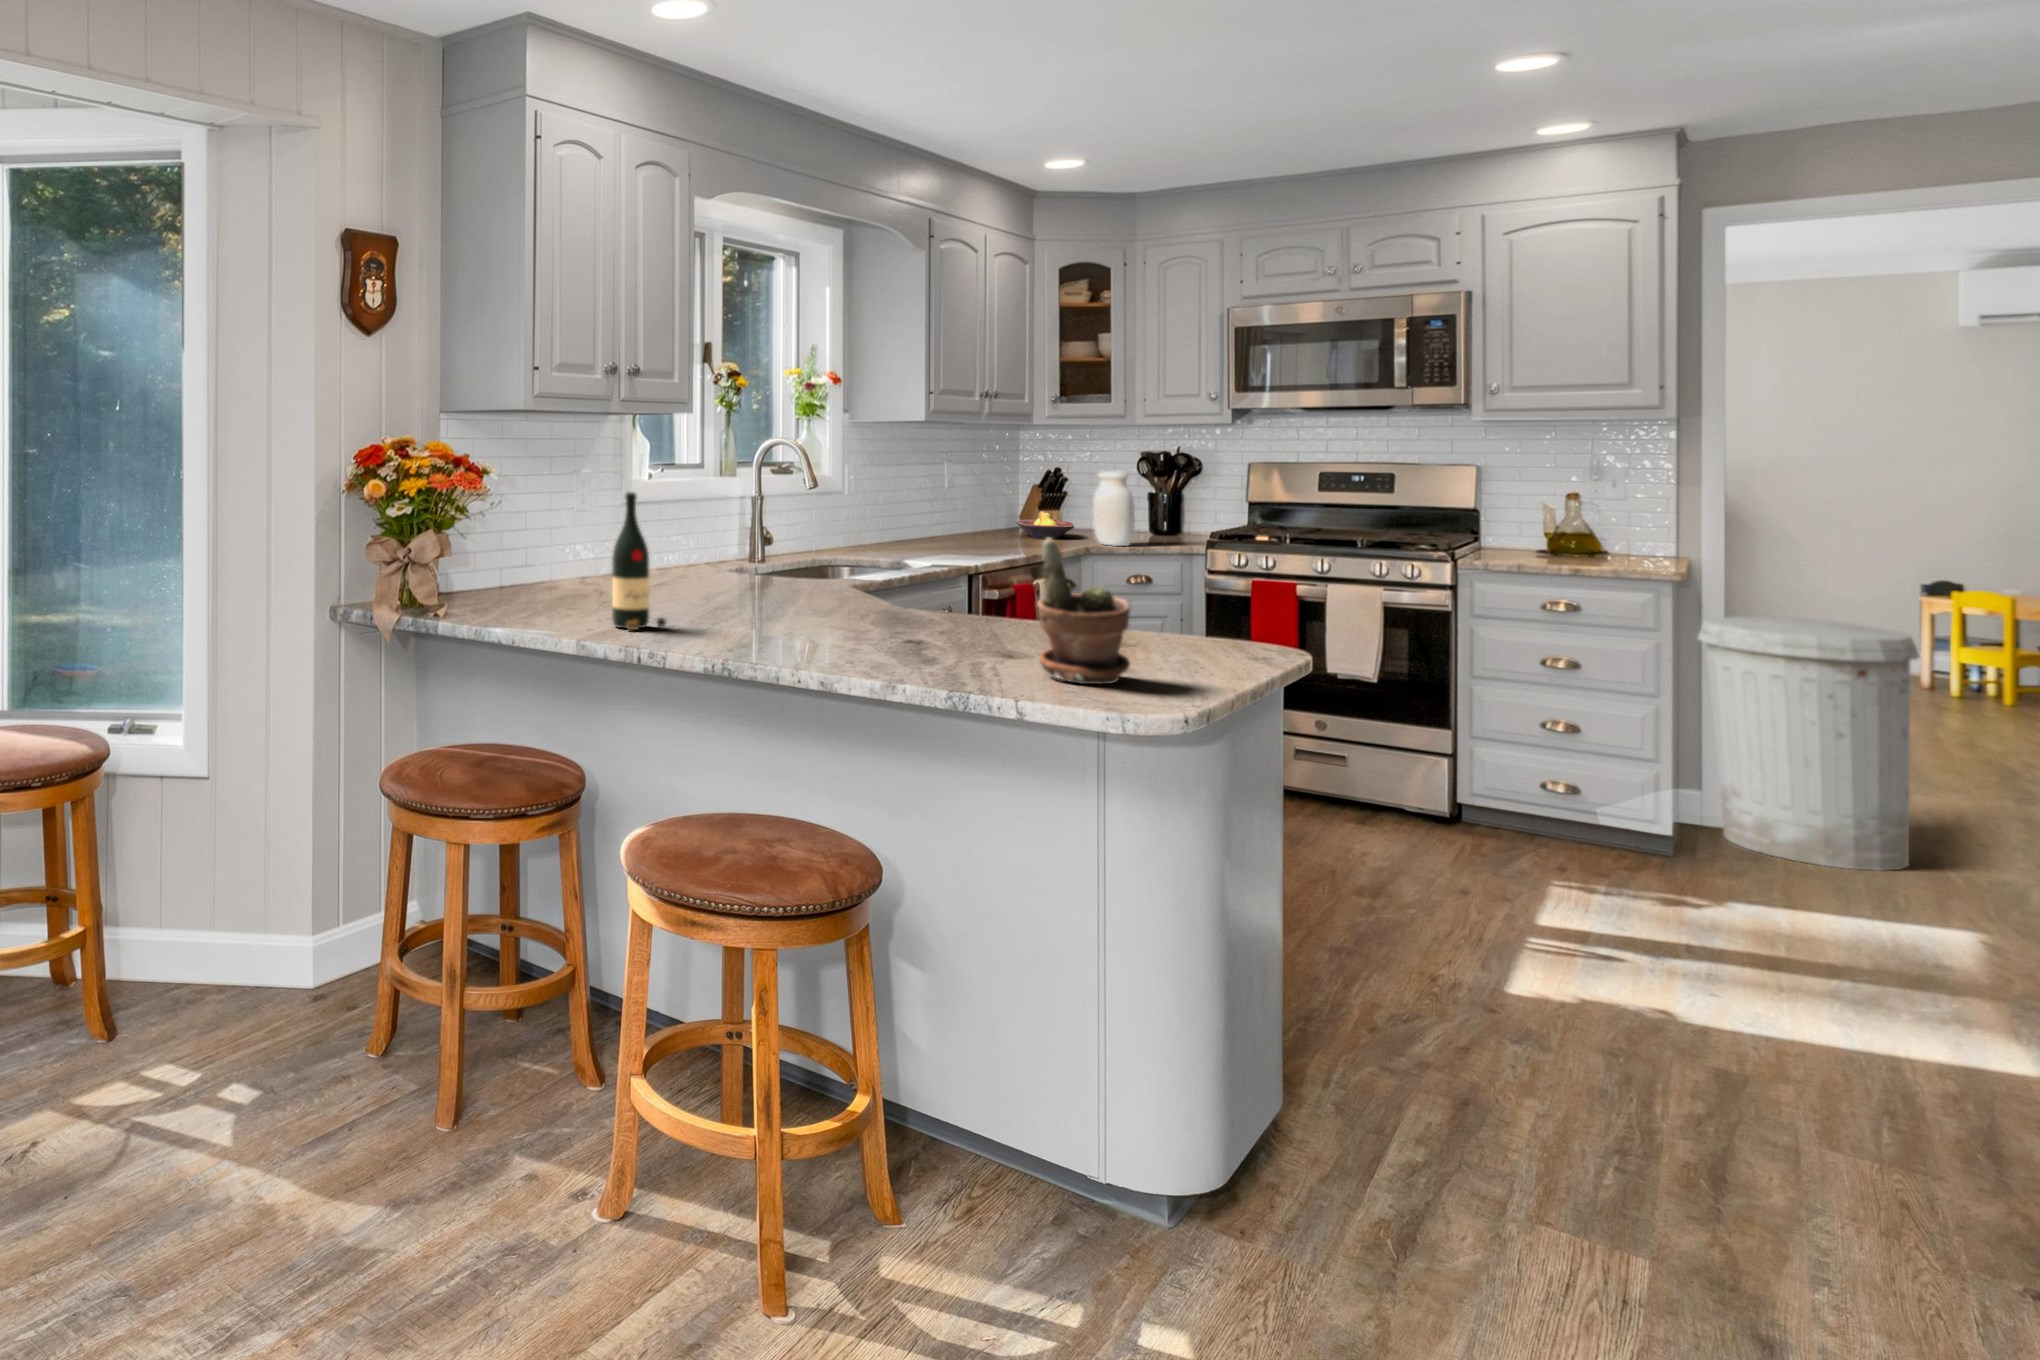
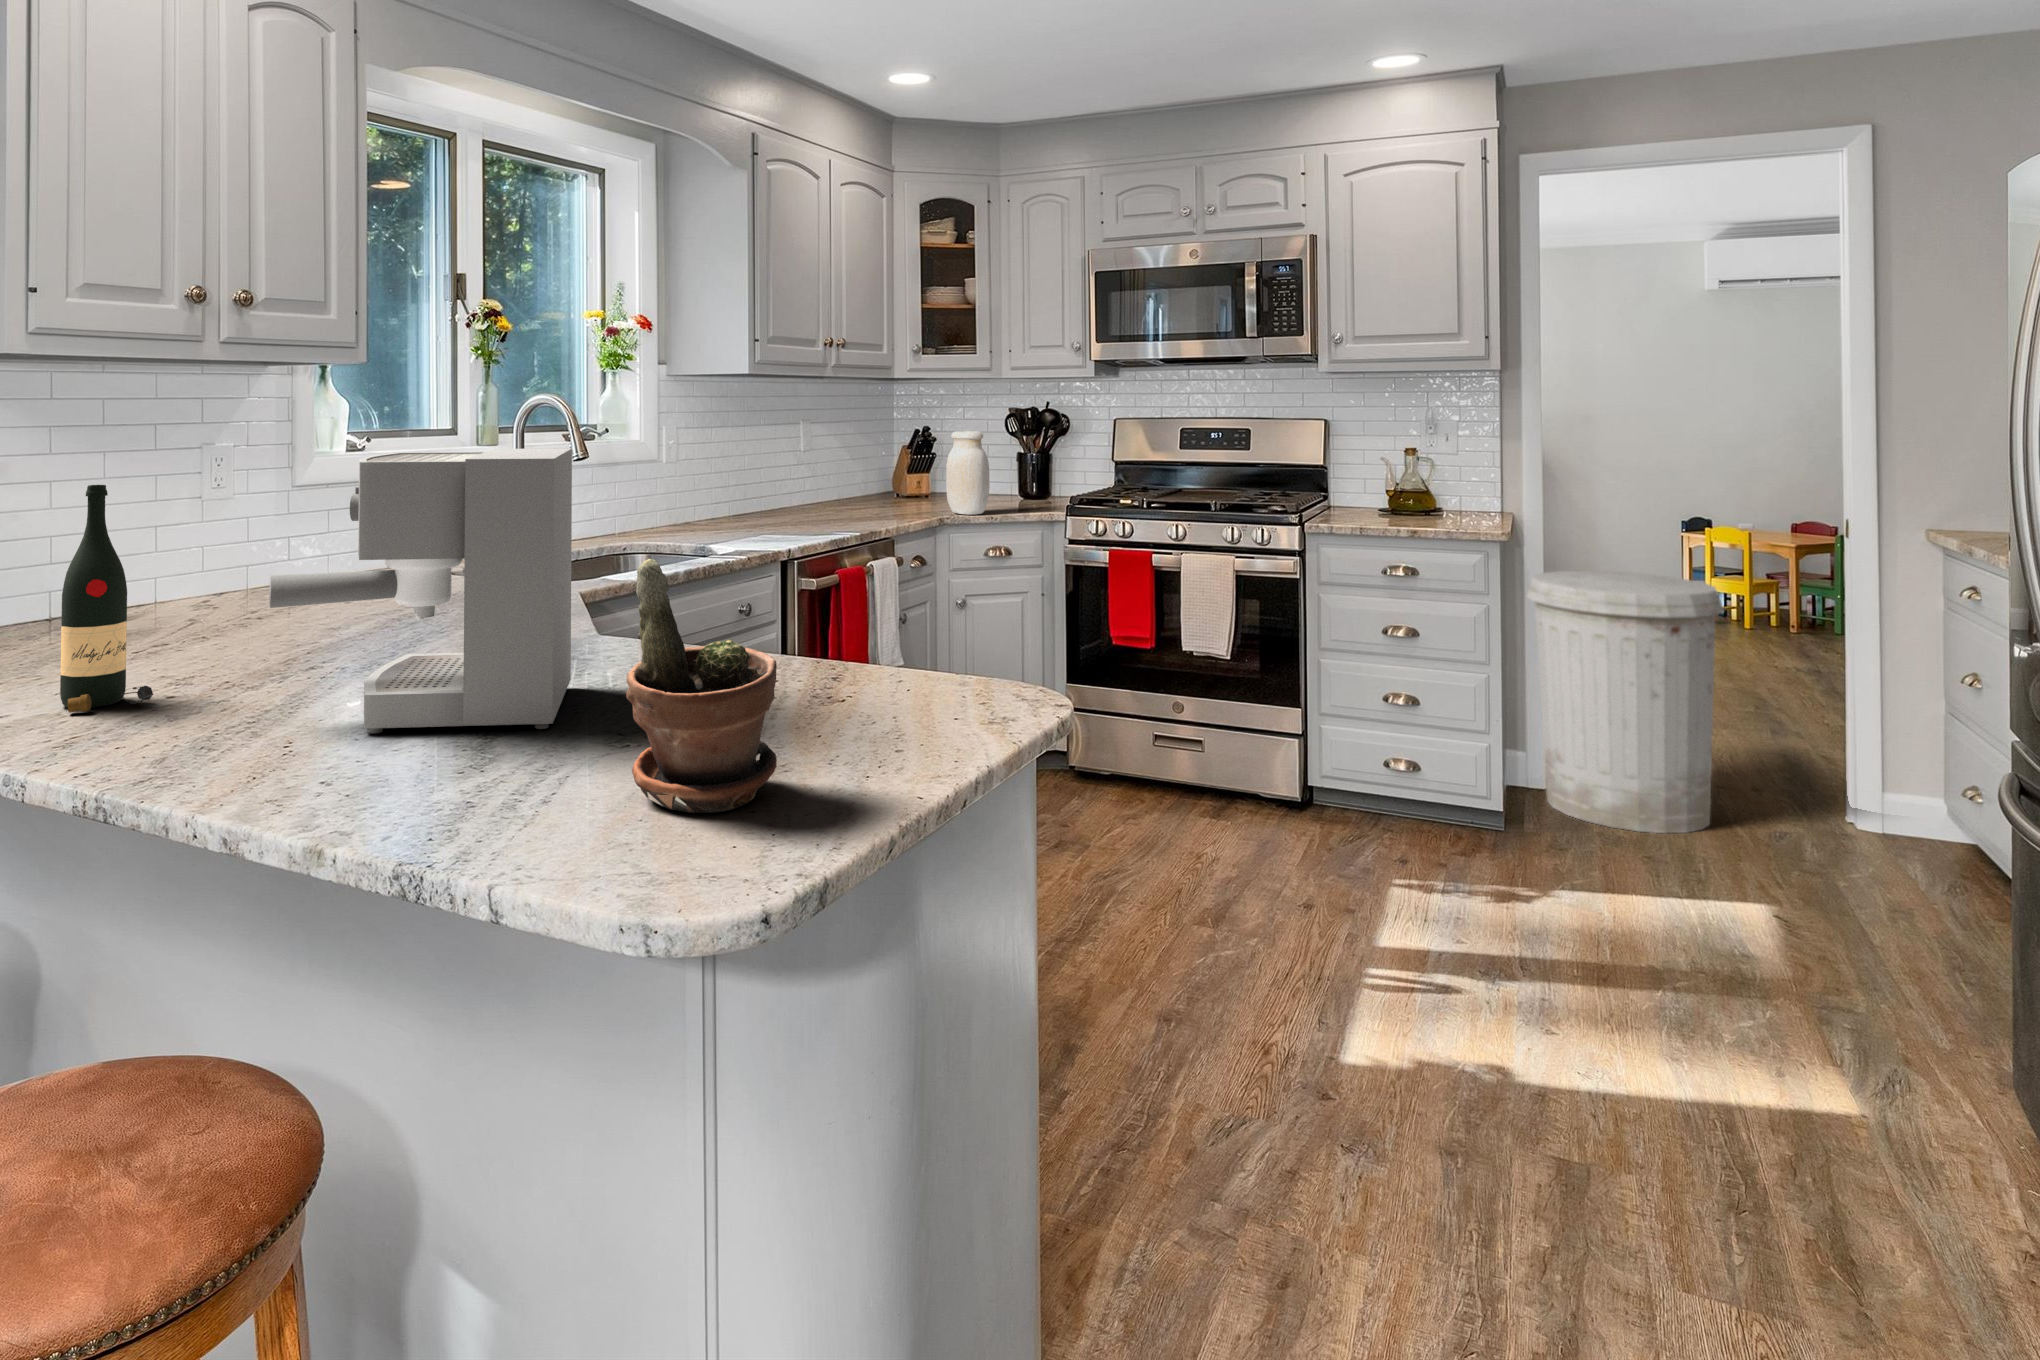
coffee maker: none [757,475,946,650] -> present [269,448,572,733]
fruit bowl: present [1016,511,1074,539] -> none [874,476,933,508]

